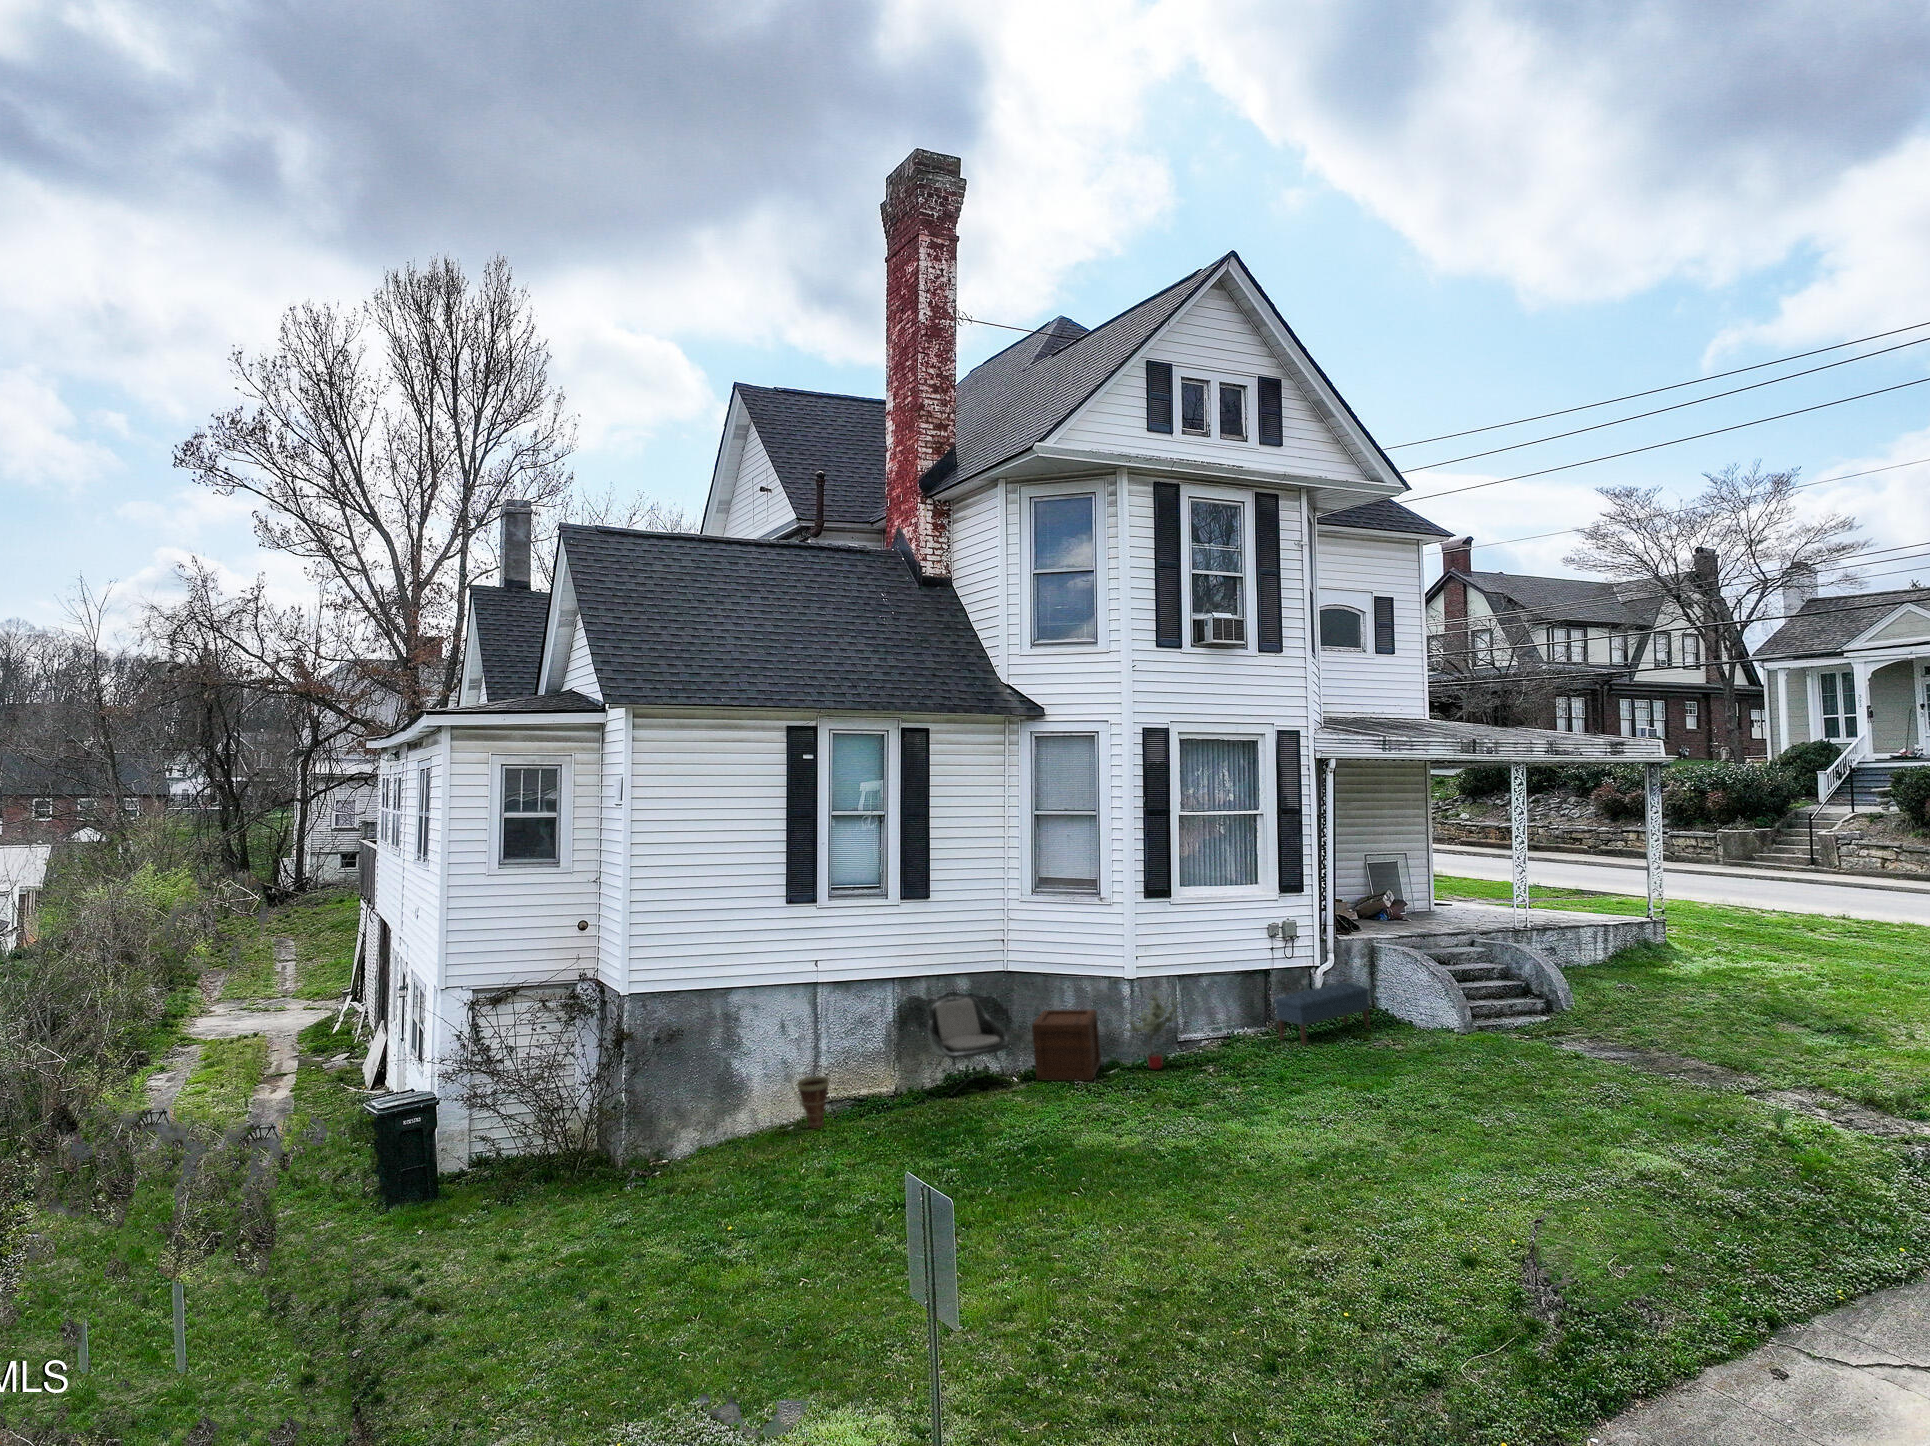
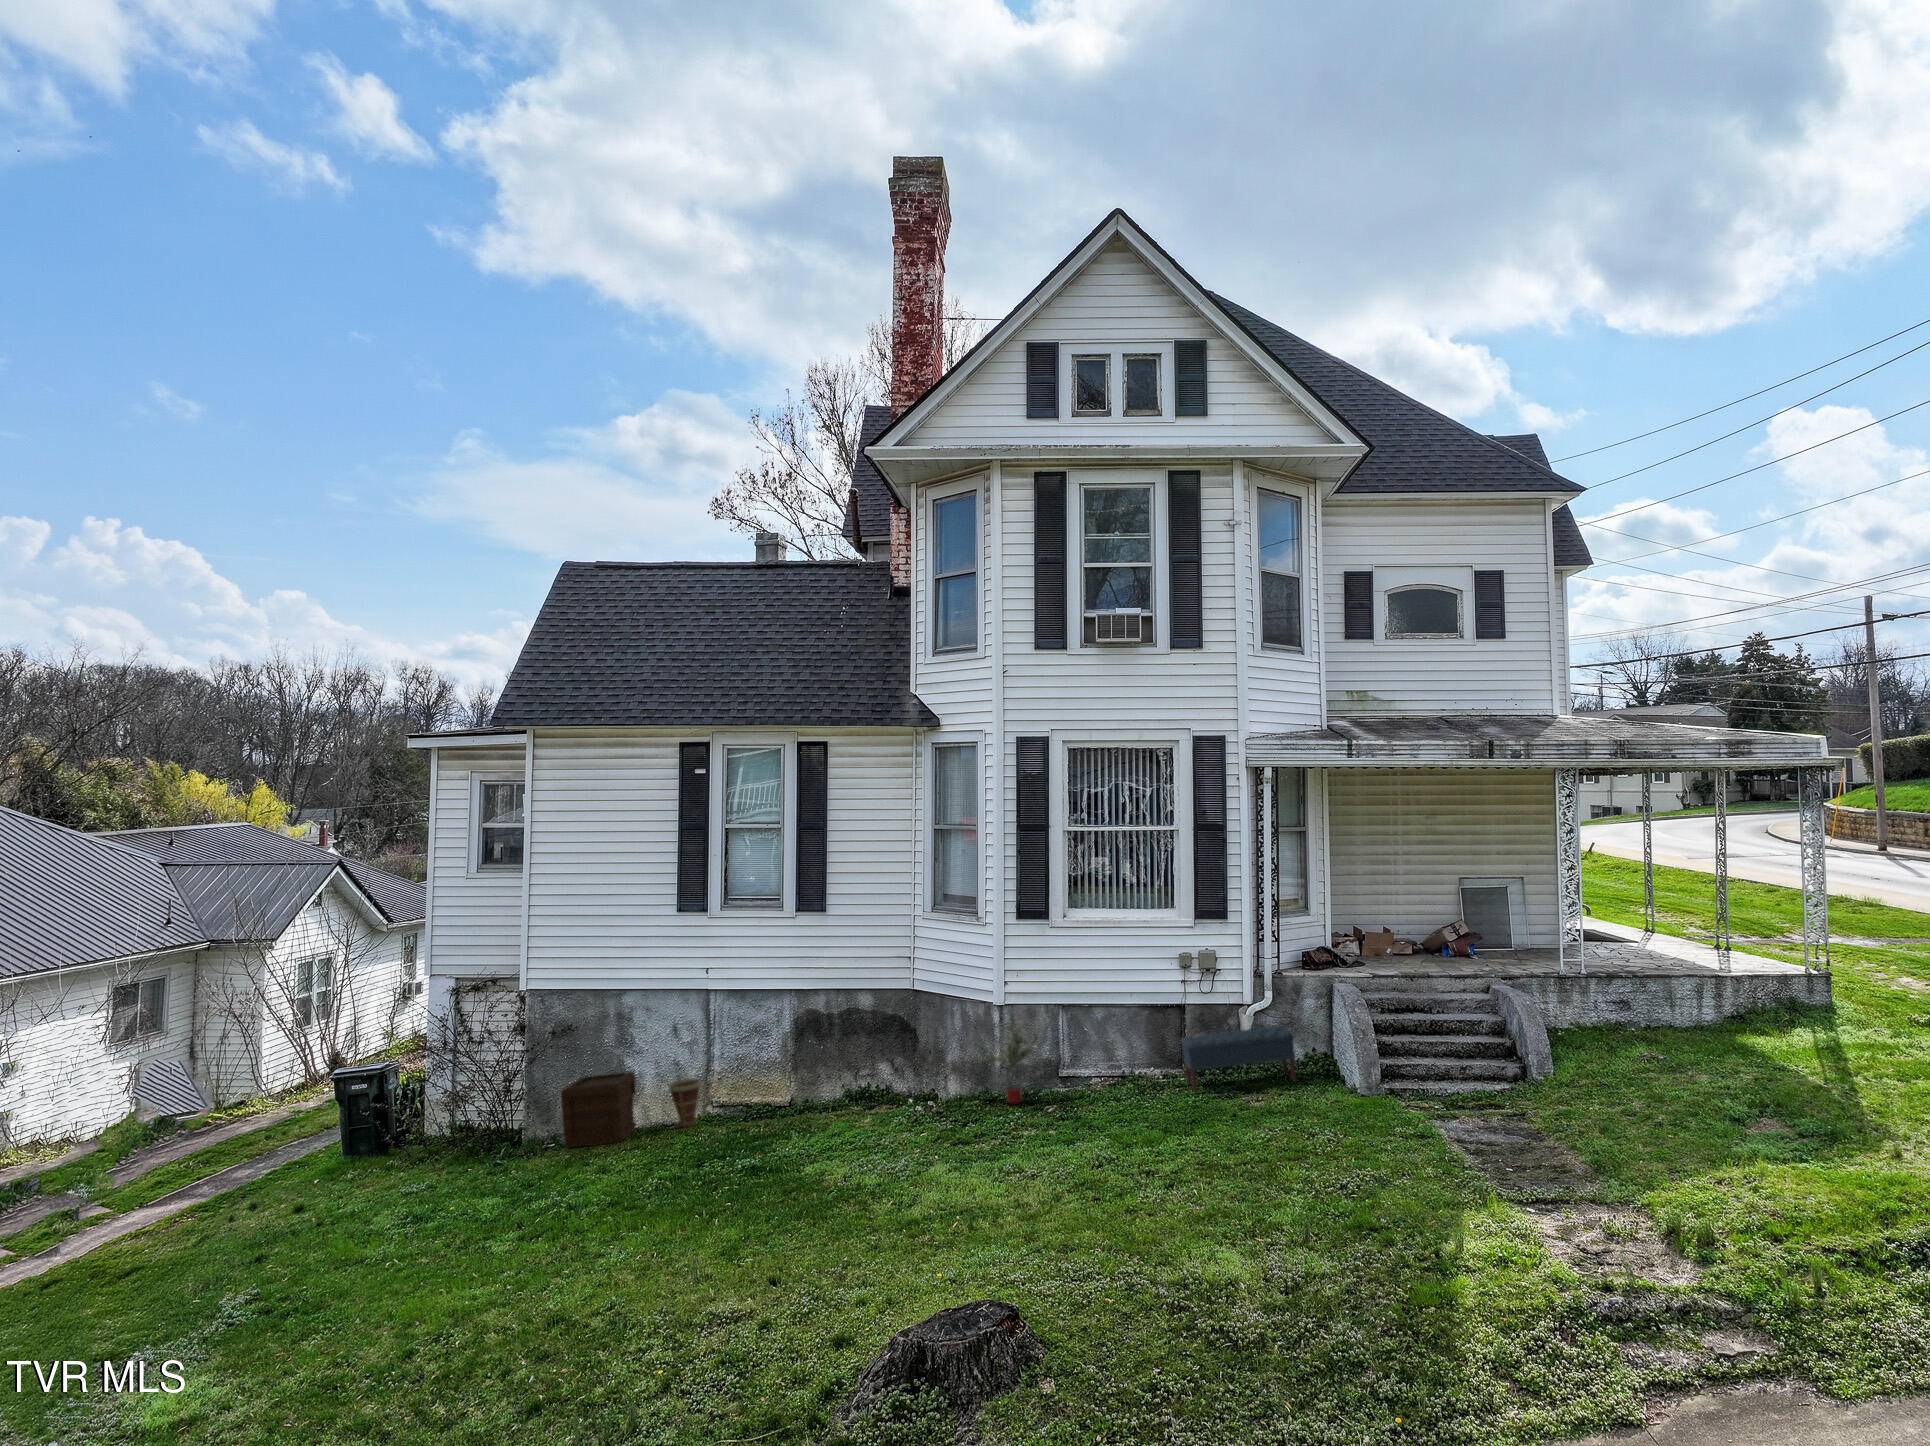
lounge chair: present [928,996,1009,1095] -> none [798,1011,880,1110]
wooden crate: present [1032,1009,1101,1081] -> present [561,1071,636,1148]

